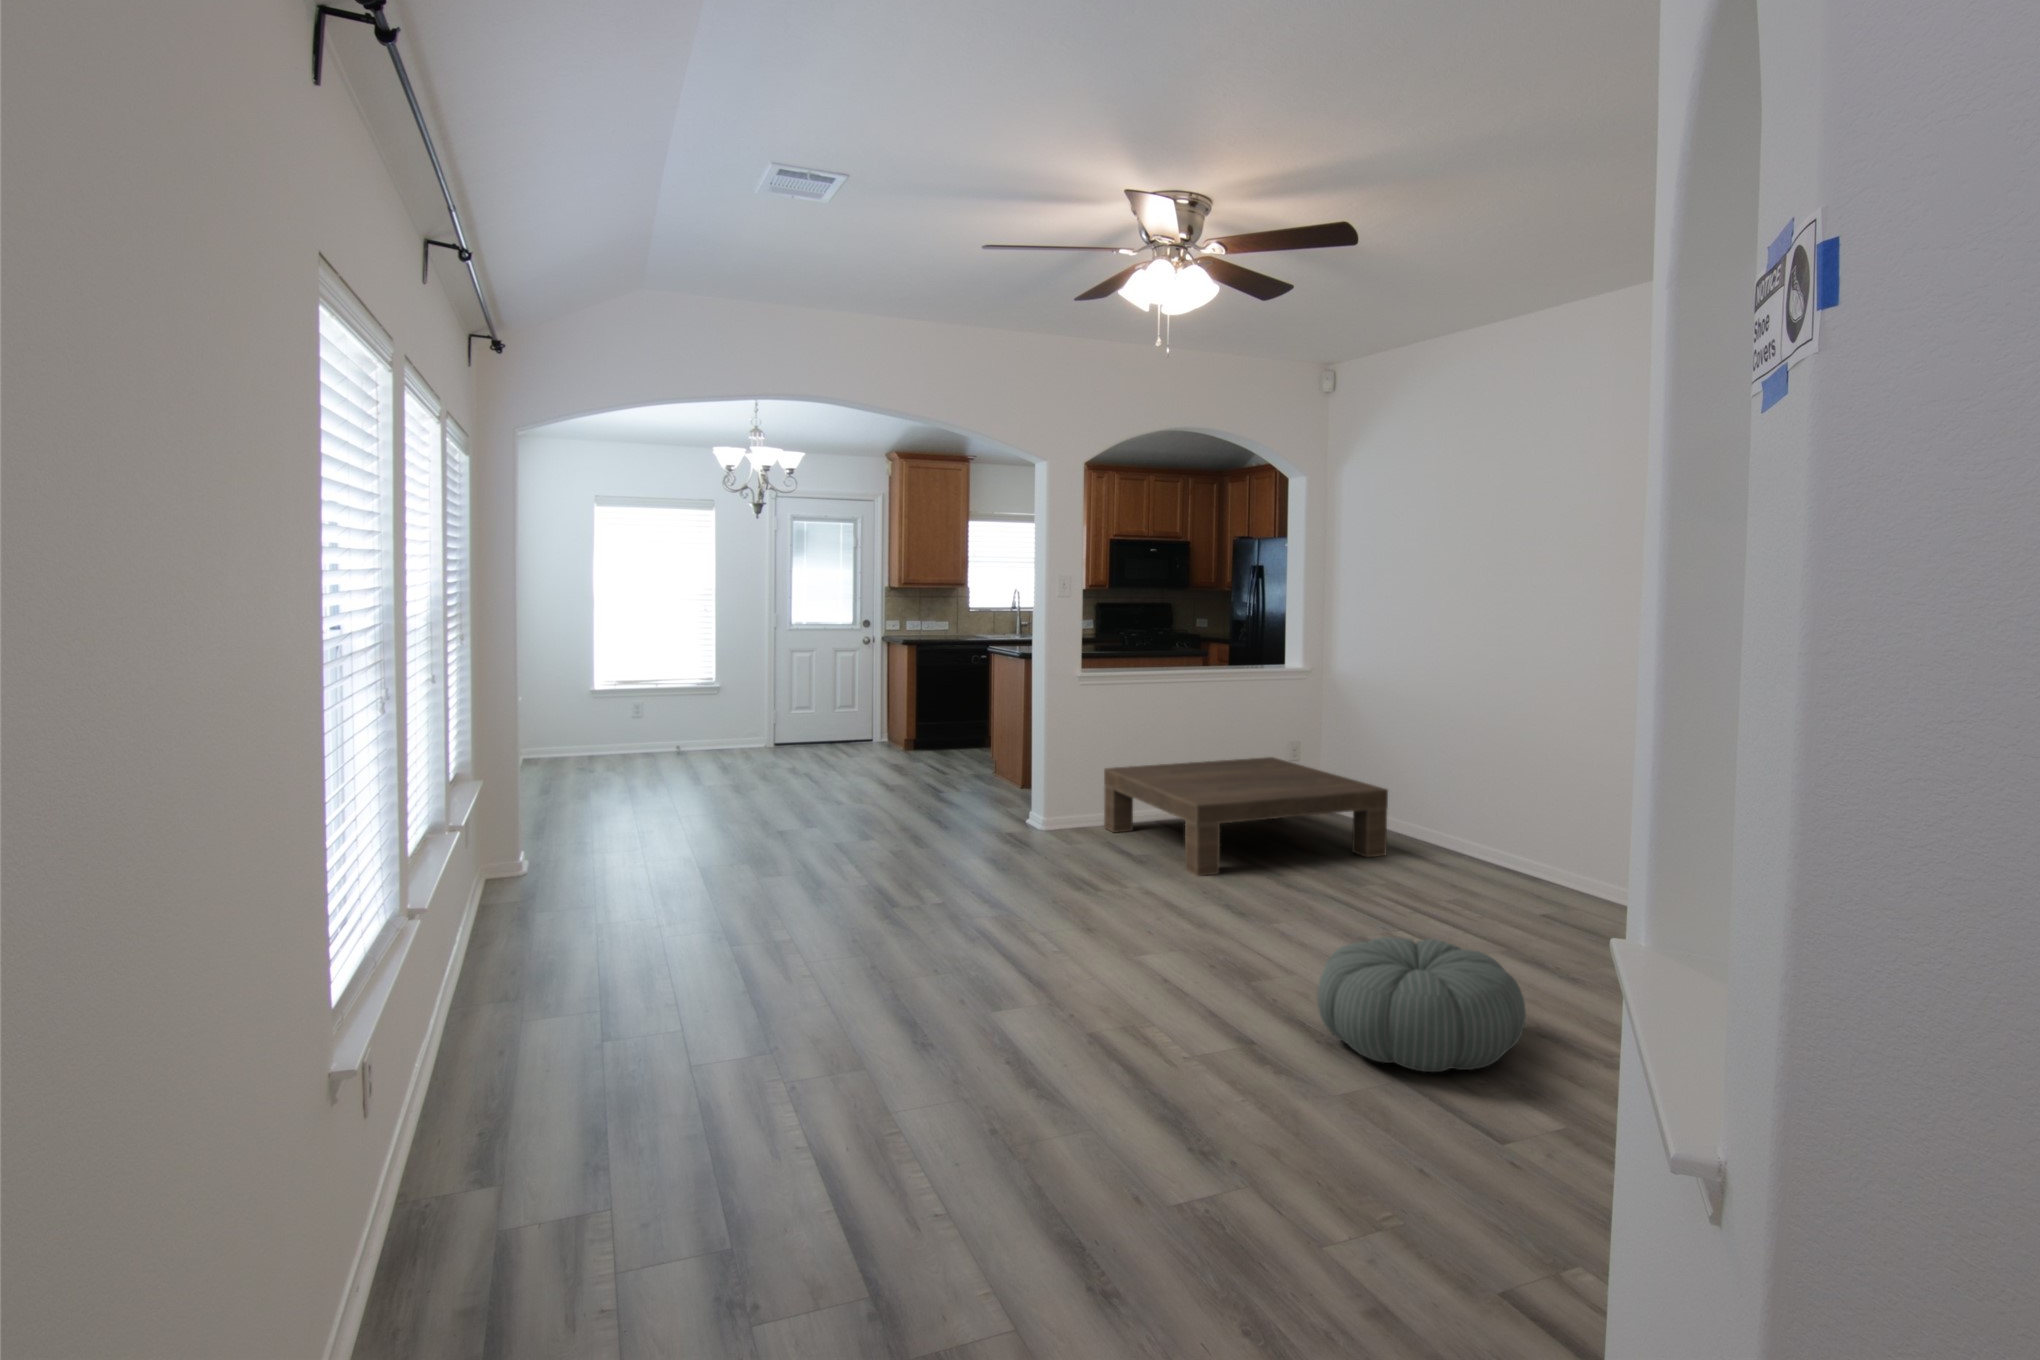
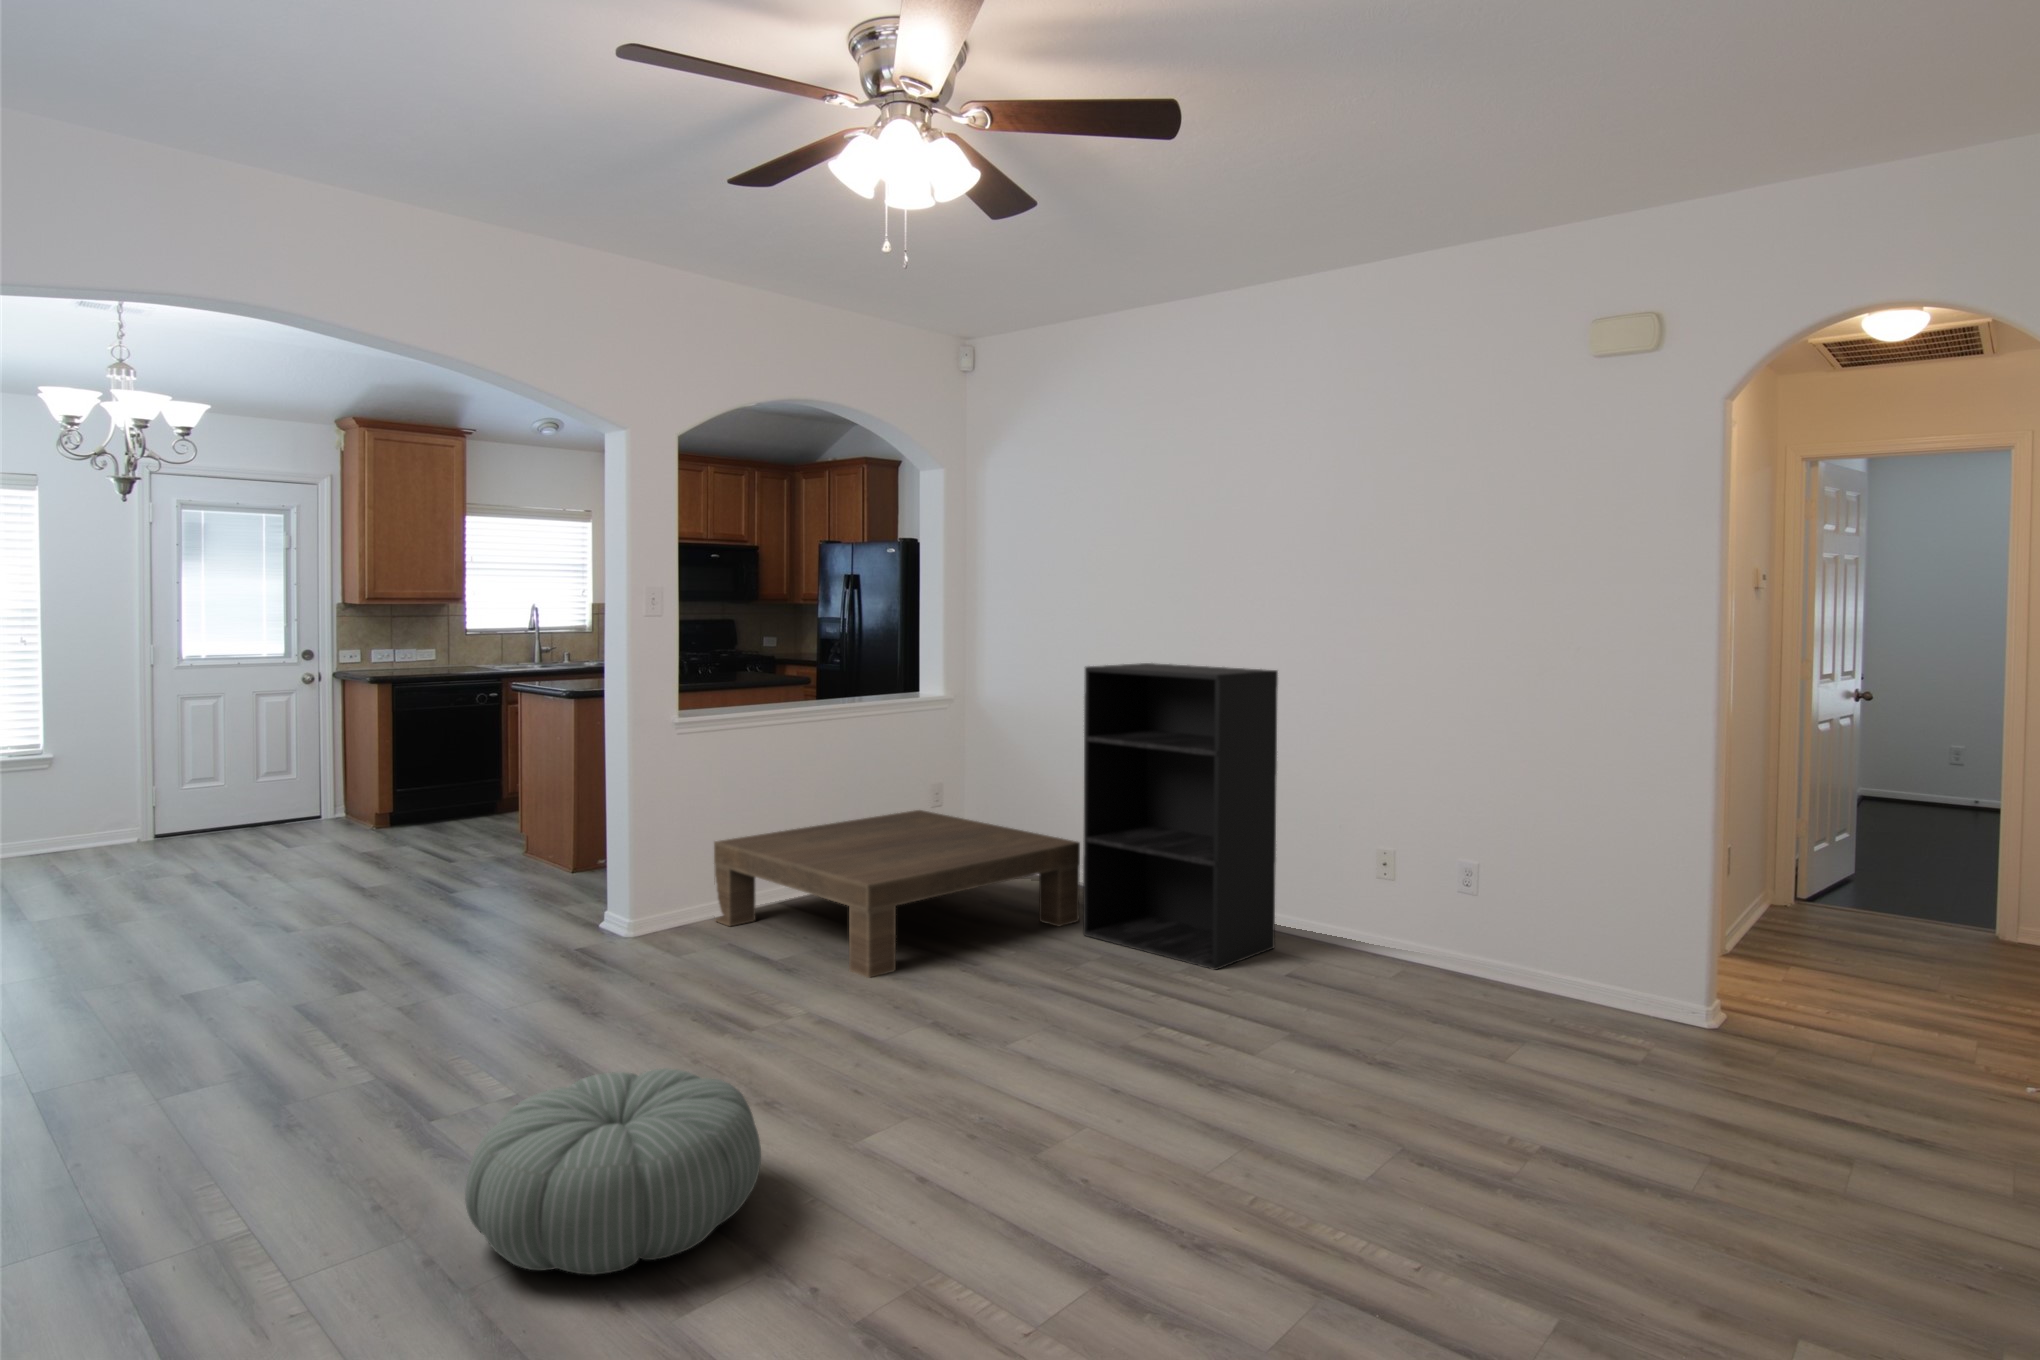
bookshelf: none [1383,641,1556,902] -> present [1083,663,1278,970]
pouf: present [1317,937,1526,1072] -> present [465,1068,761,1275]

